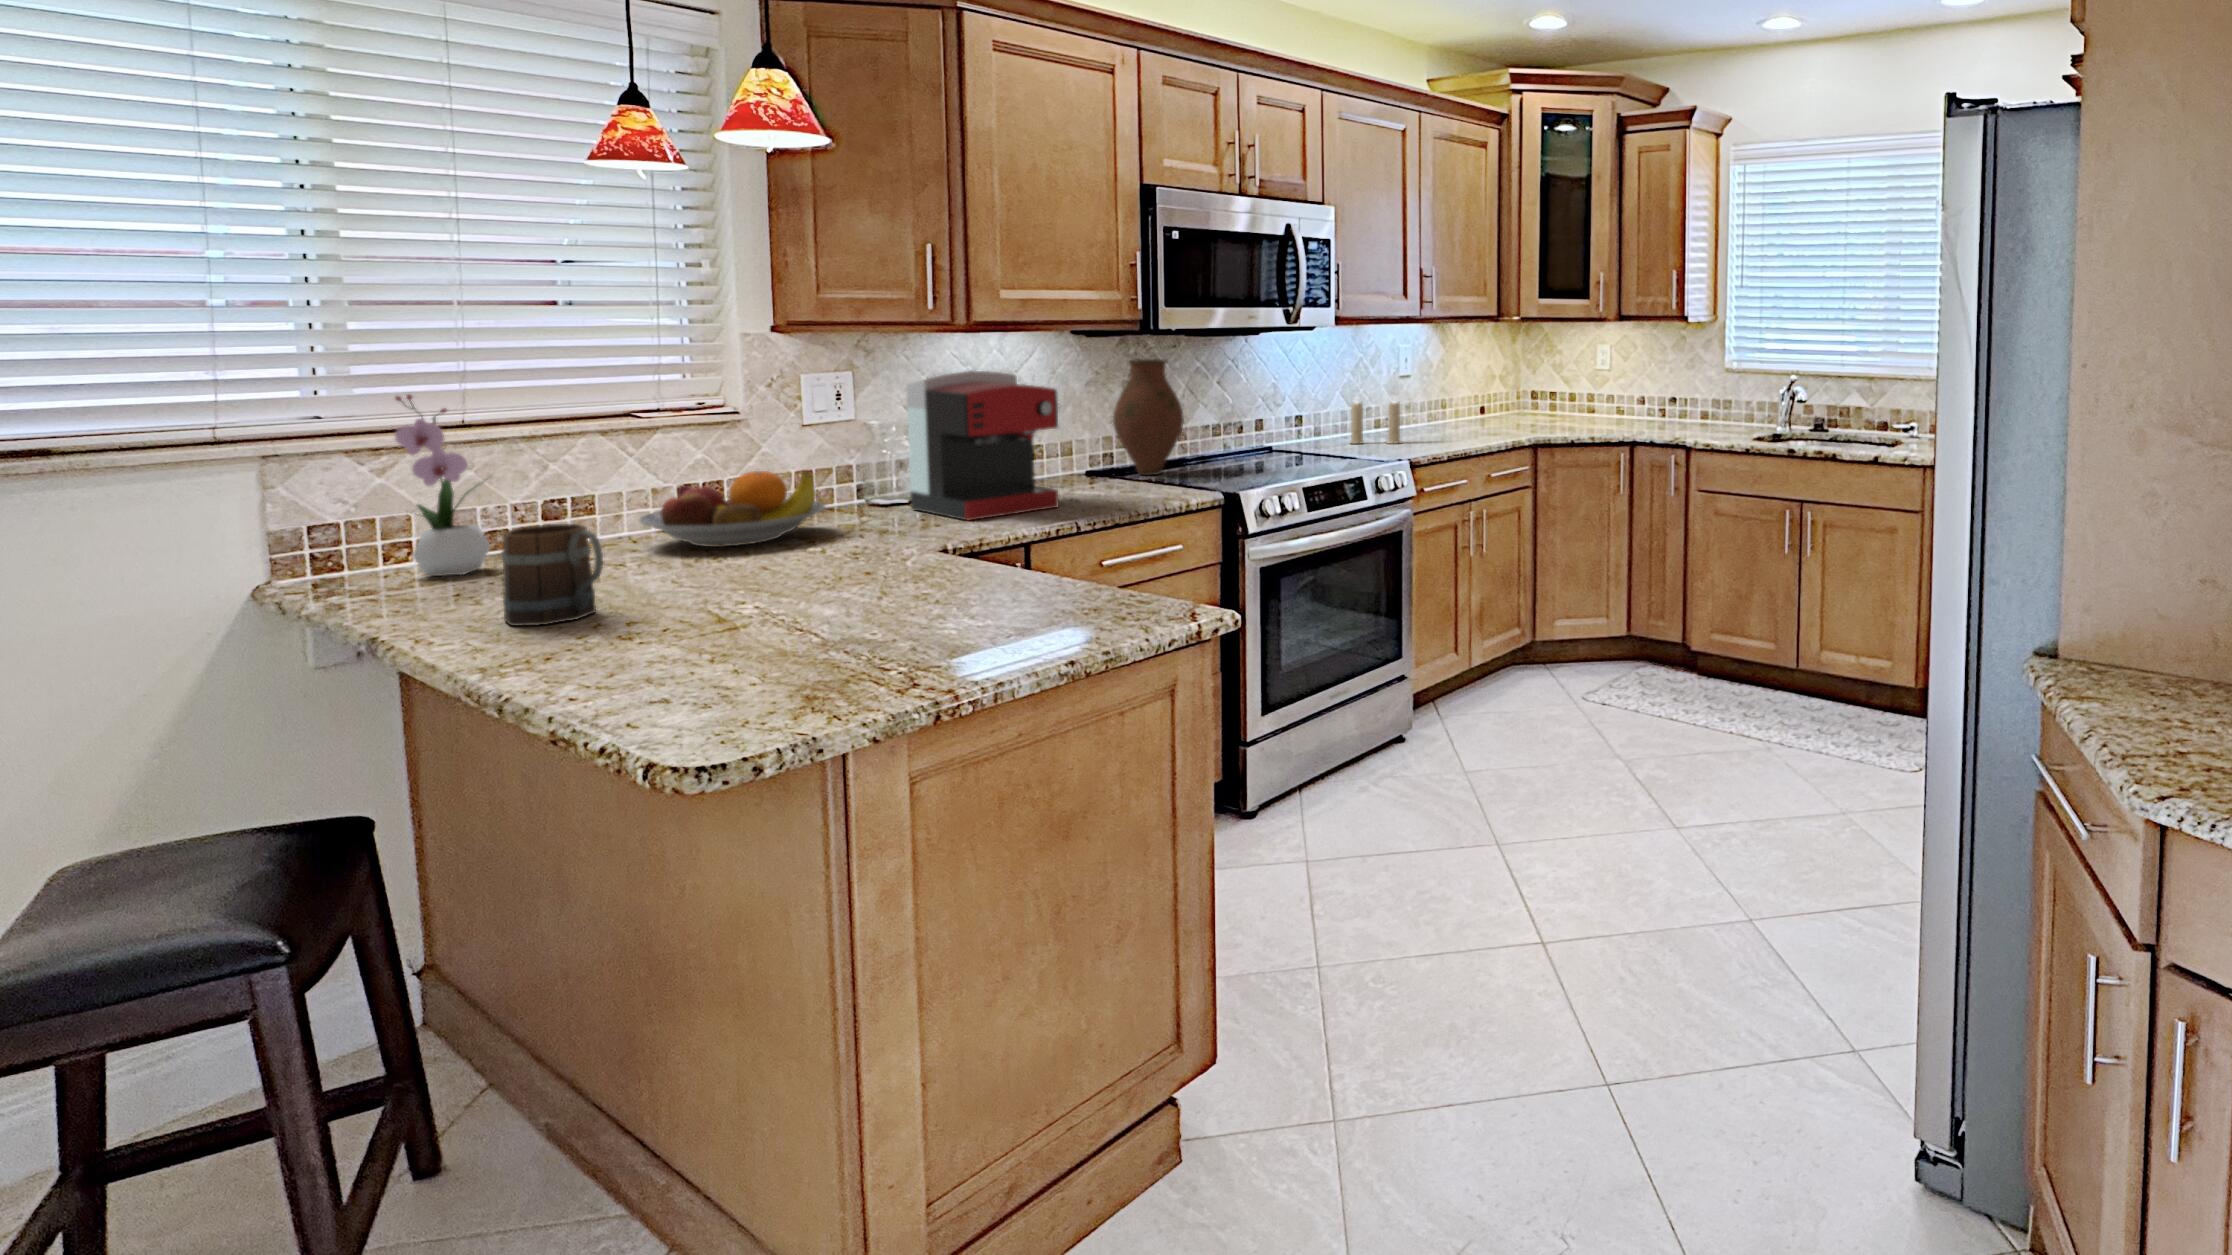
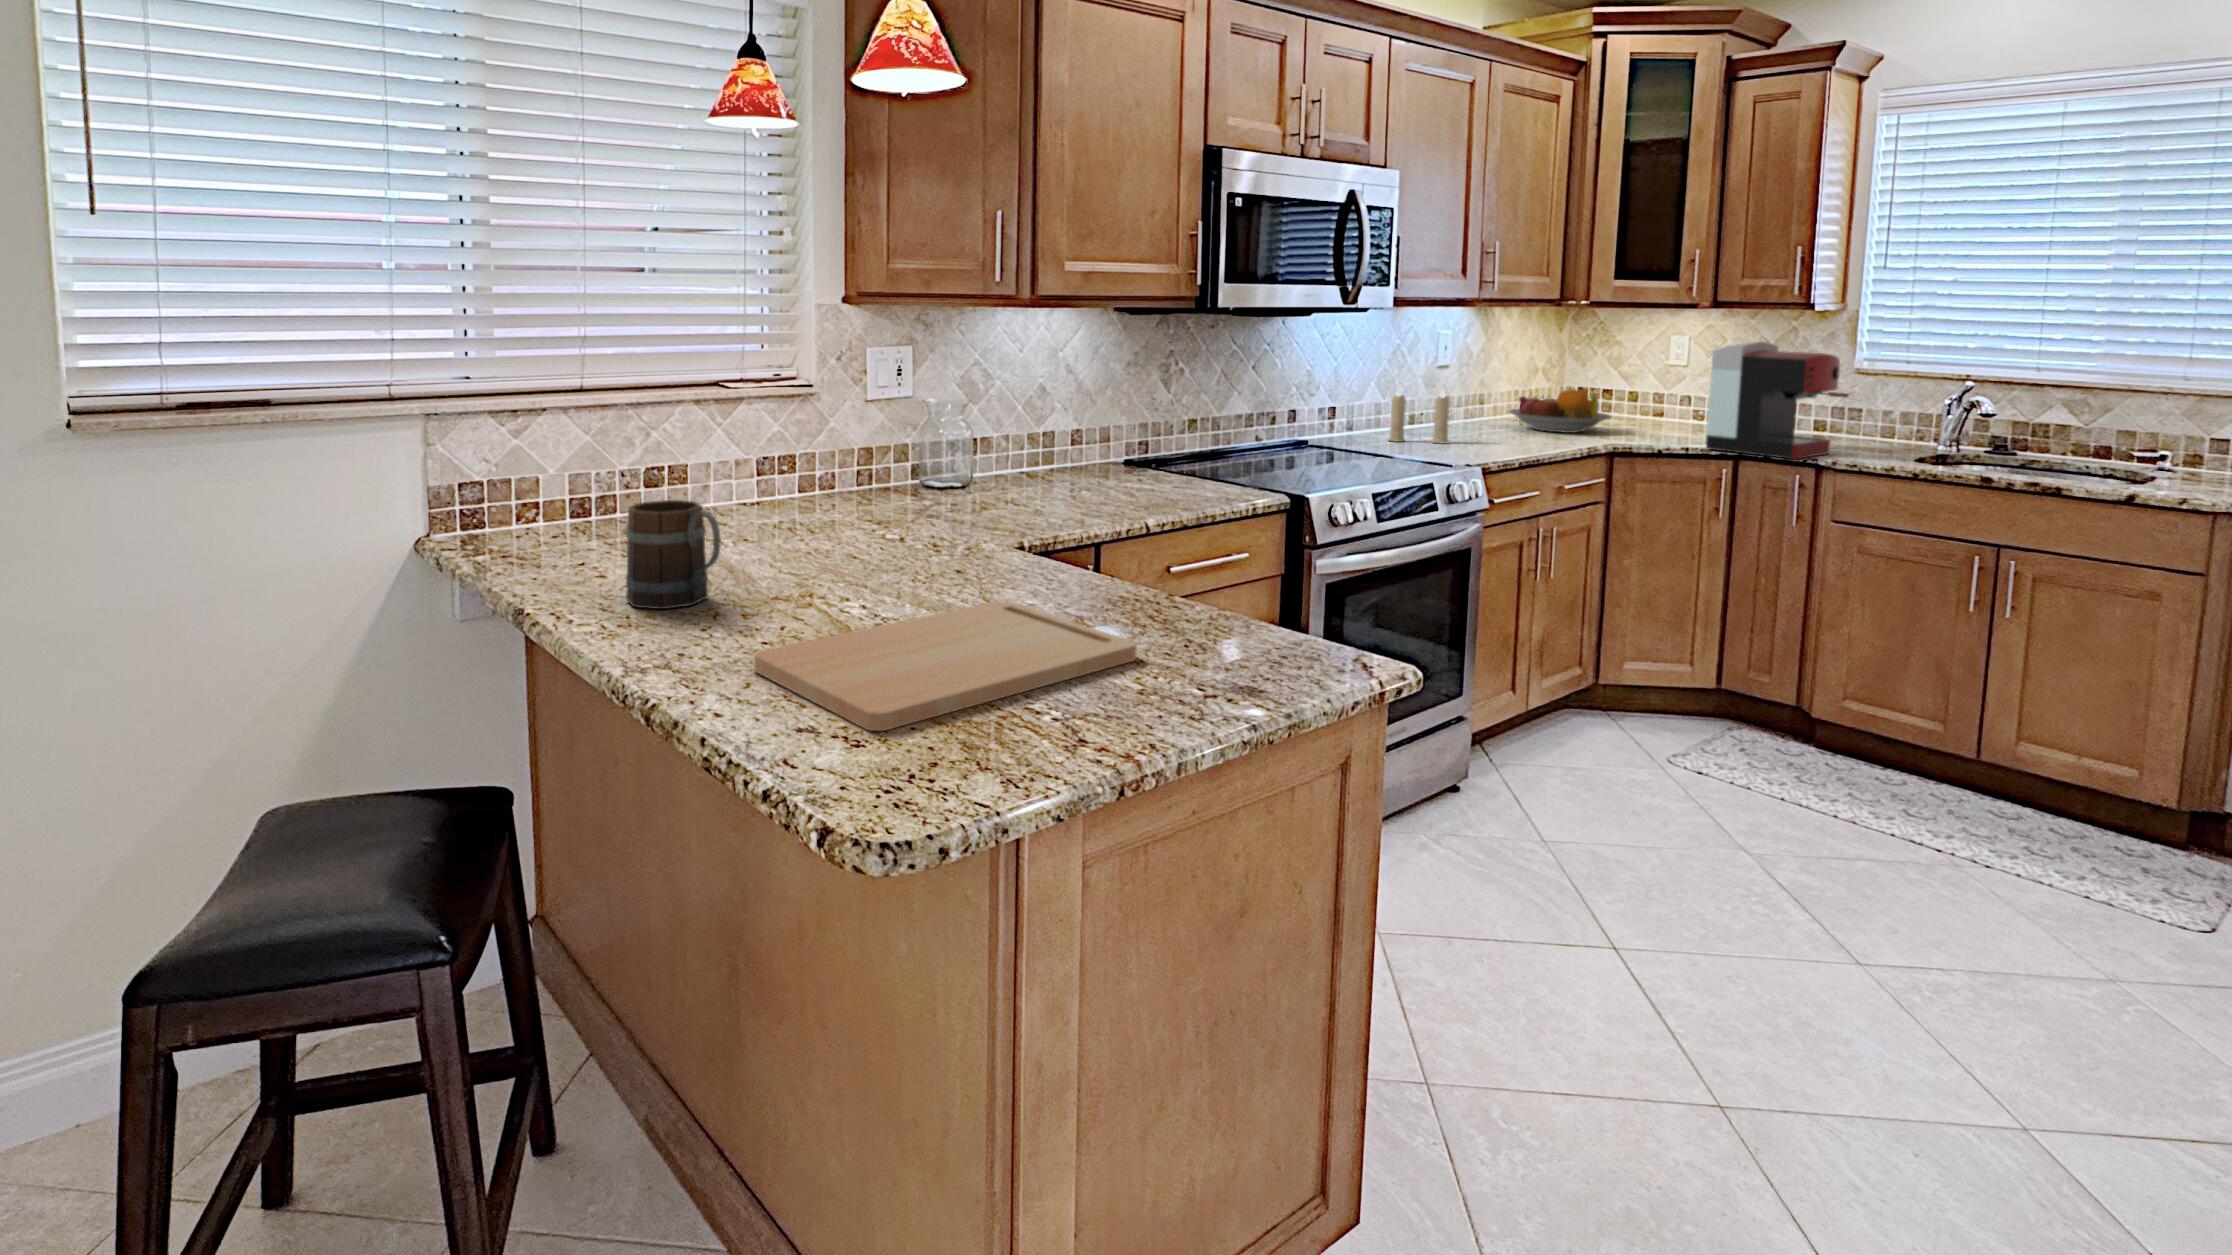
vase: present [1113,359,1184,475] -> none [1155,341,1230,468]
coffee maker: present [906,371,1058,521] -> present [1706,342,1849,459]
flower arrangement: present [395,394,490,576] -> none [530,358,608,540]
fruit bowl: present [639,471,825,547] -> present [1509,389,1611,433]
cutting board: none [625,591,996,695] -> present [754,601,1136,731]

